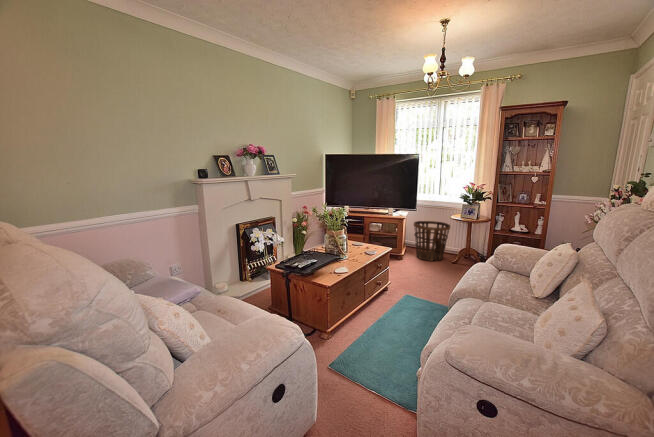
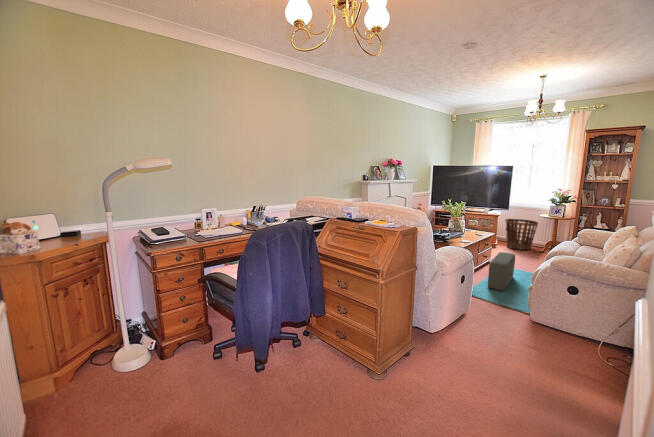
pouf: none [371,281,414,355] -> present [488,252,515,291]

